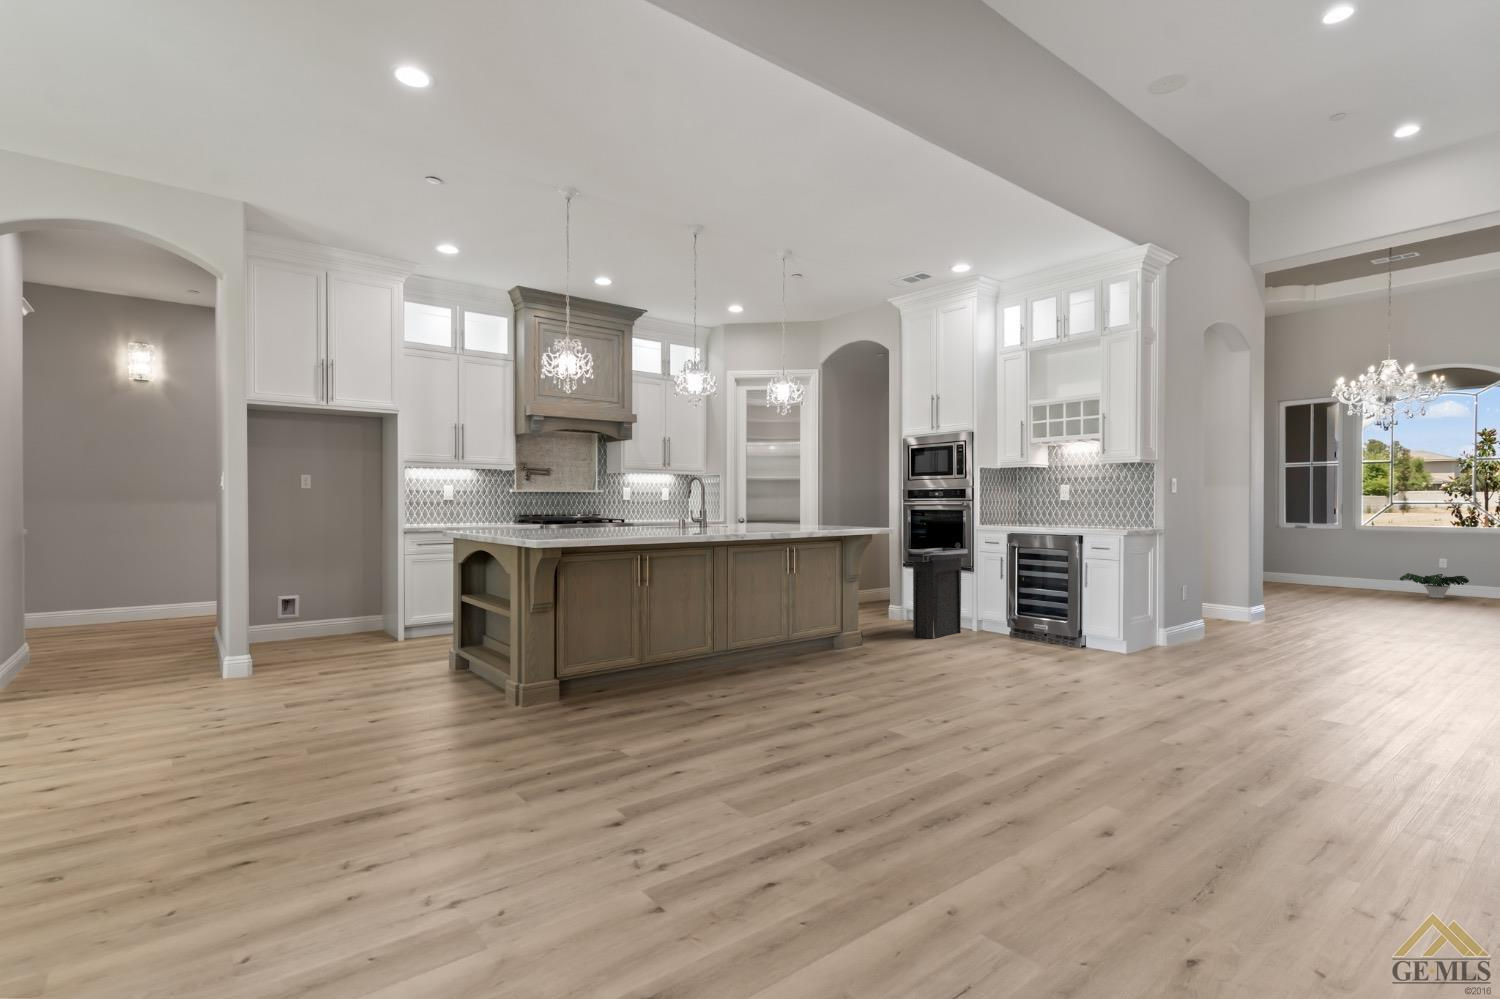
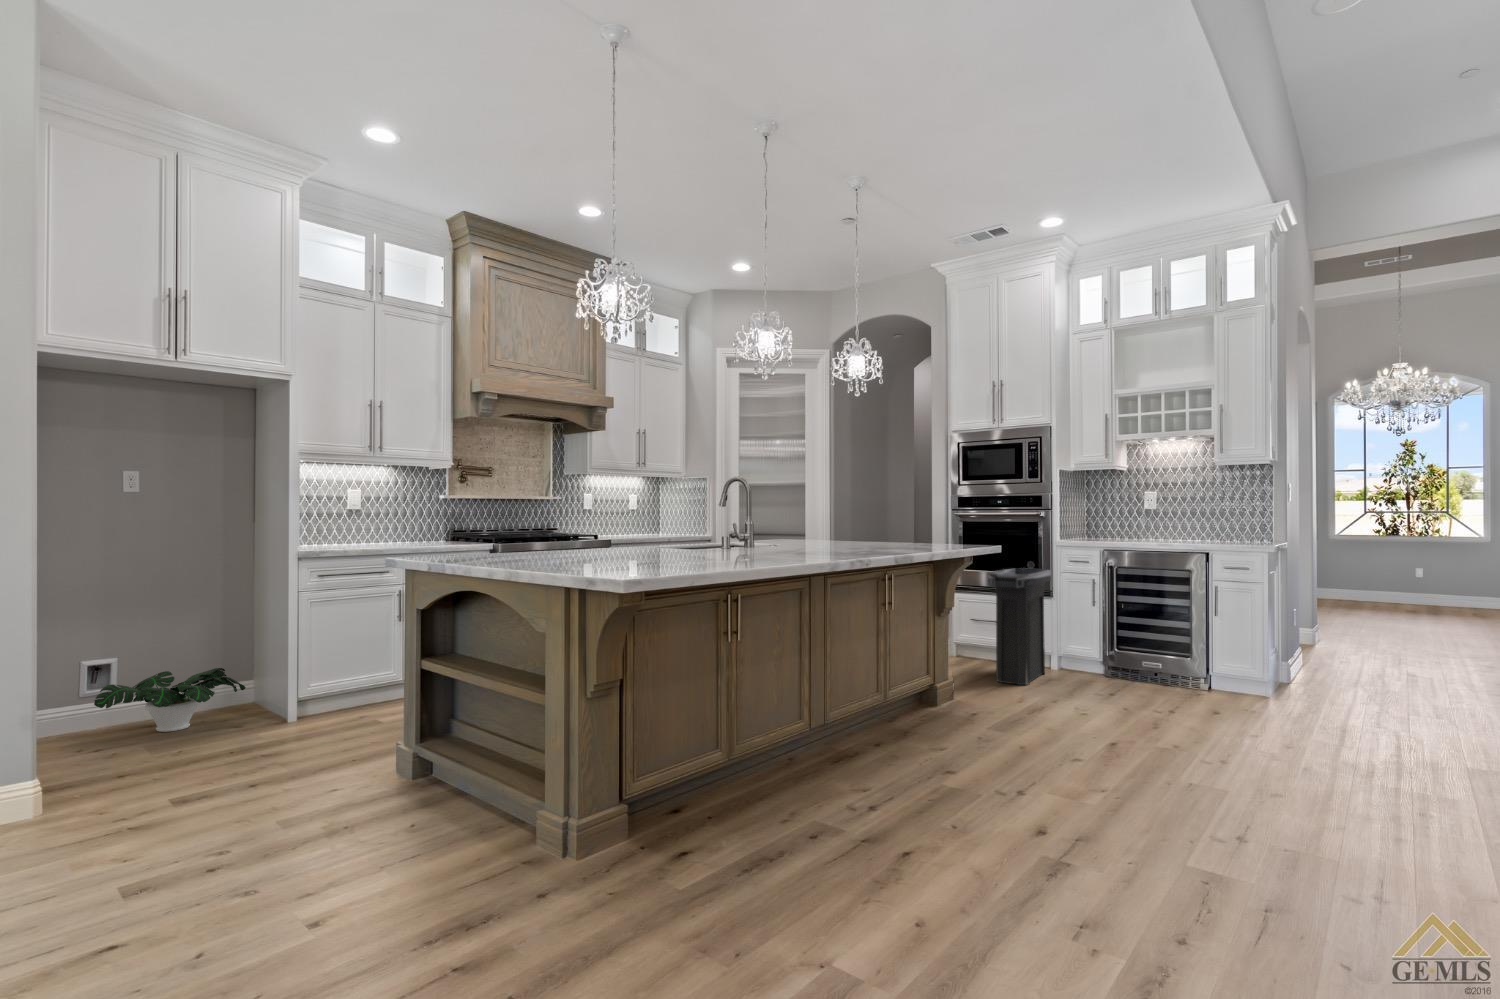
potted plant: present [1400,573,1469,598] -> present [94,668,246,732]

